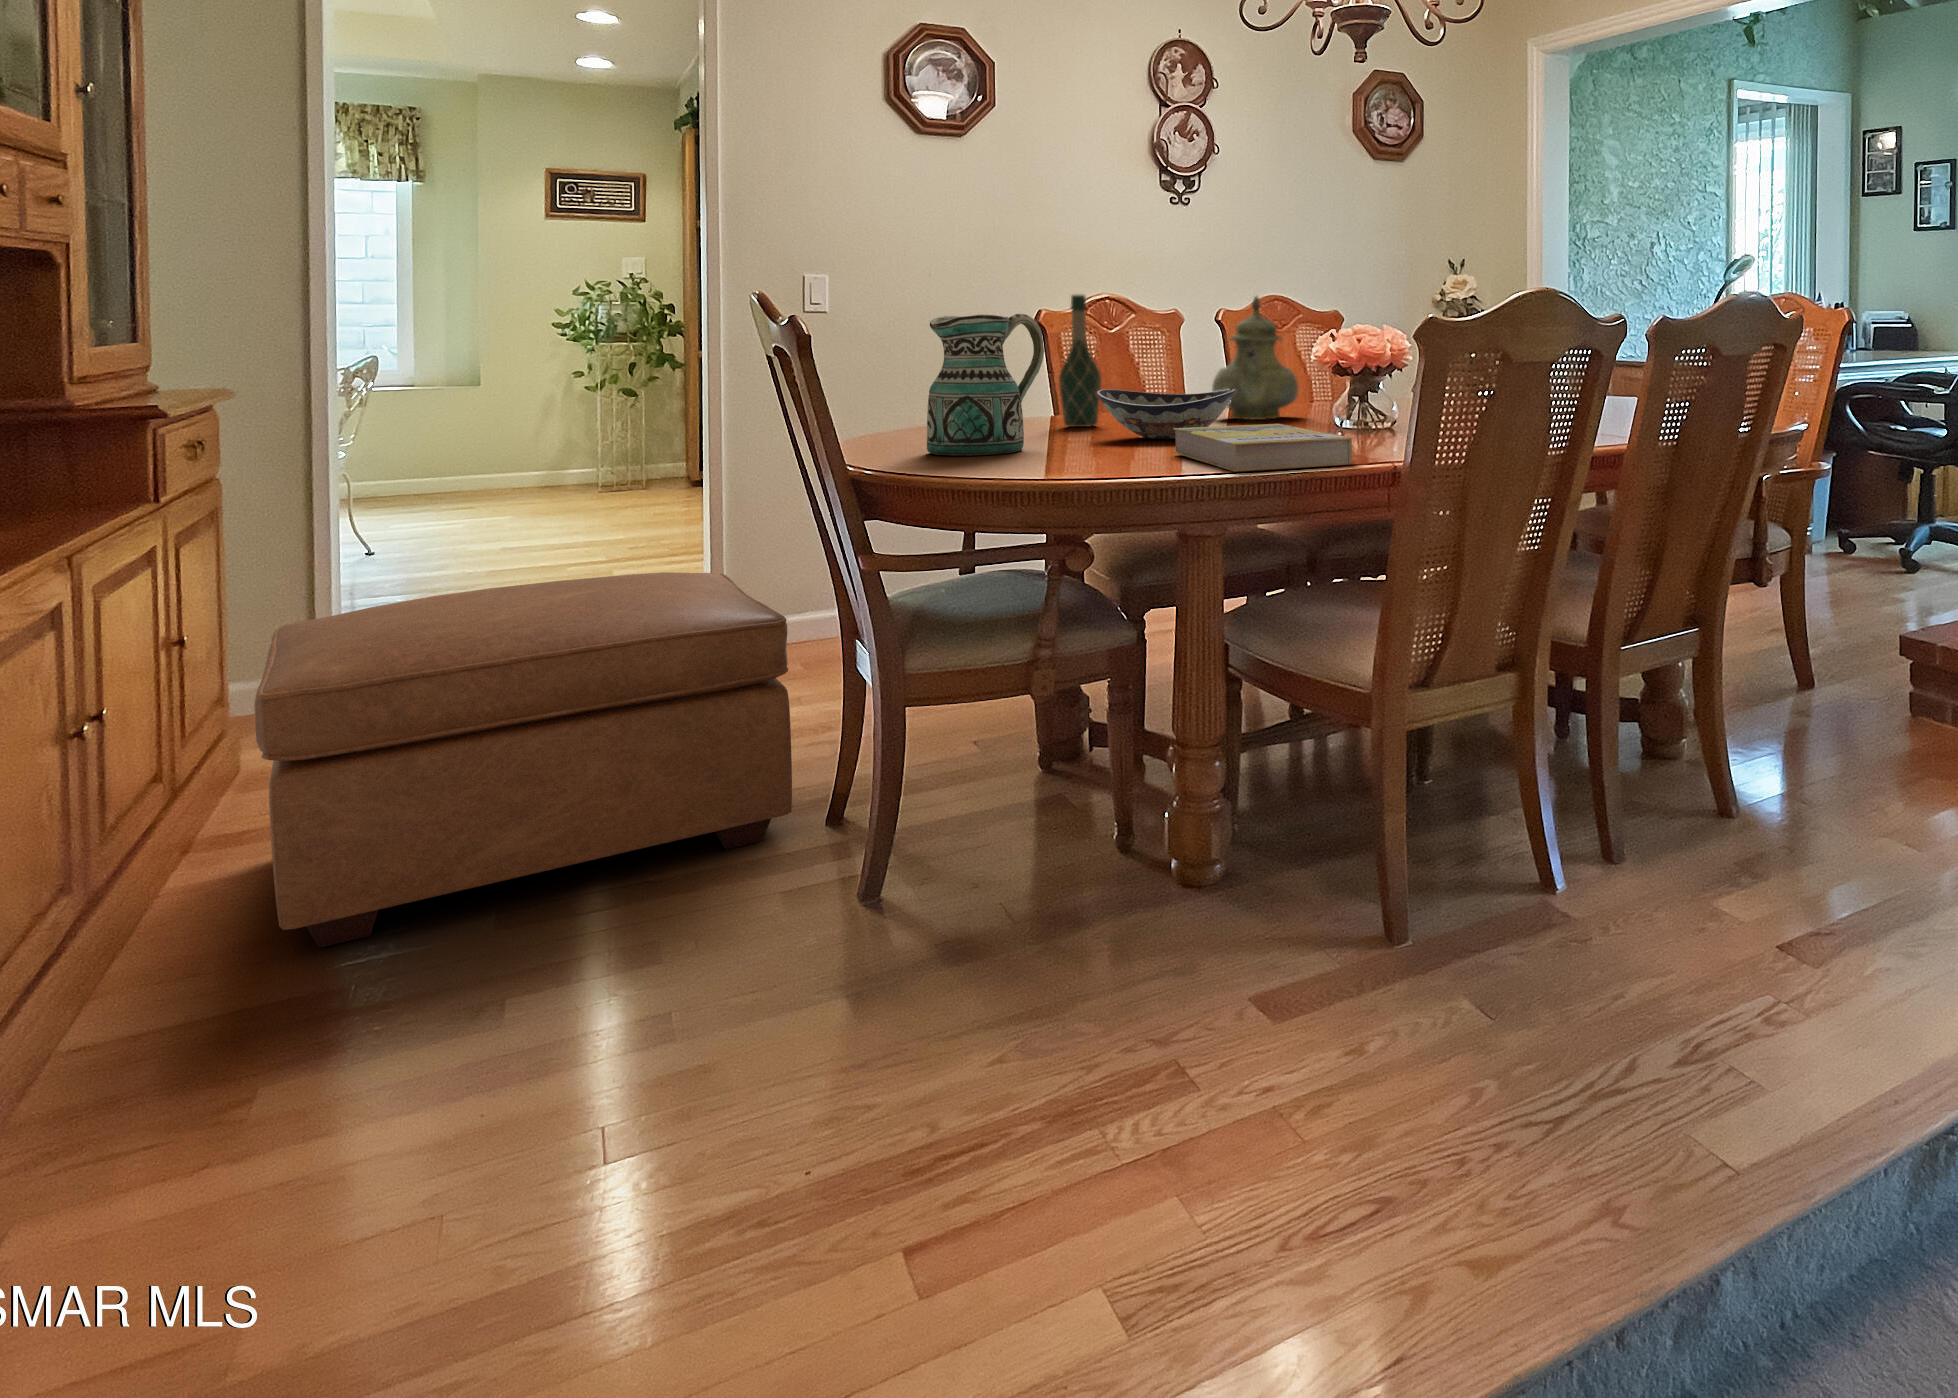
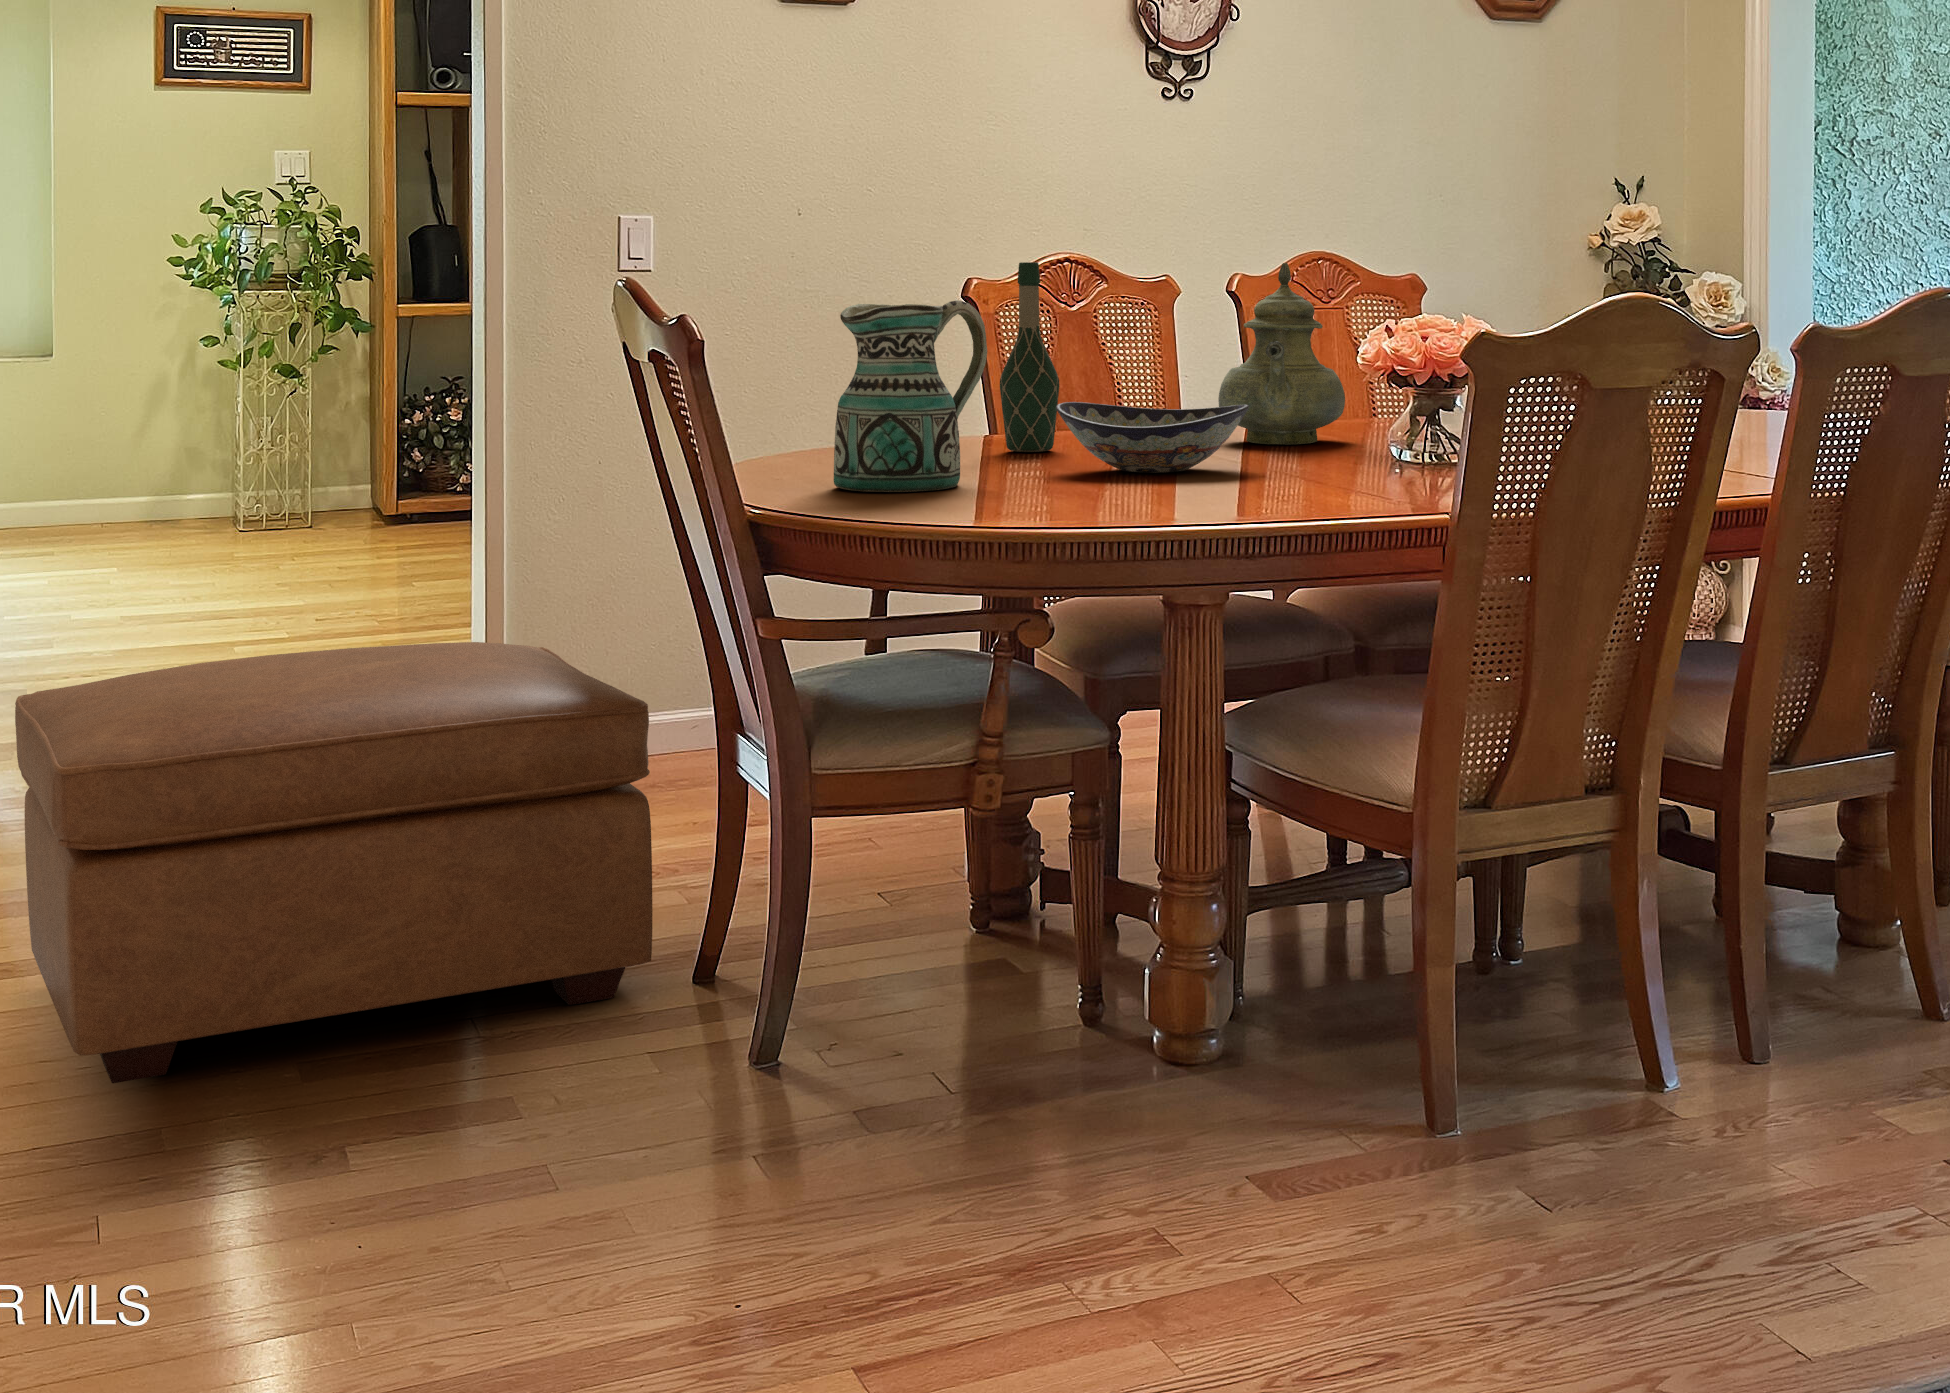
book: present [1173,424,1352,472] -> none [1161,456,1393,520]

